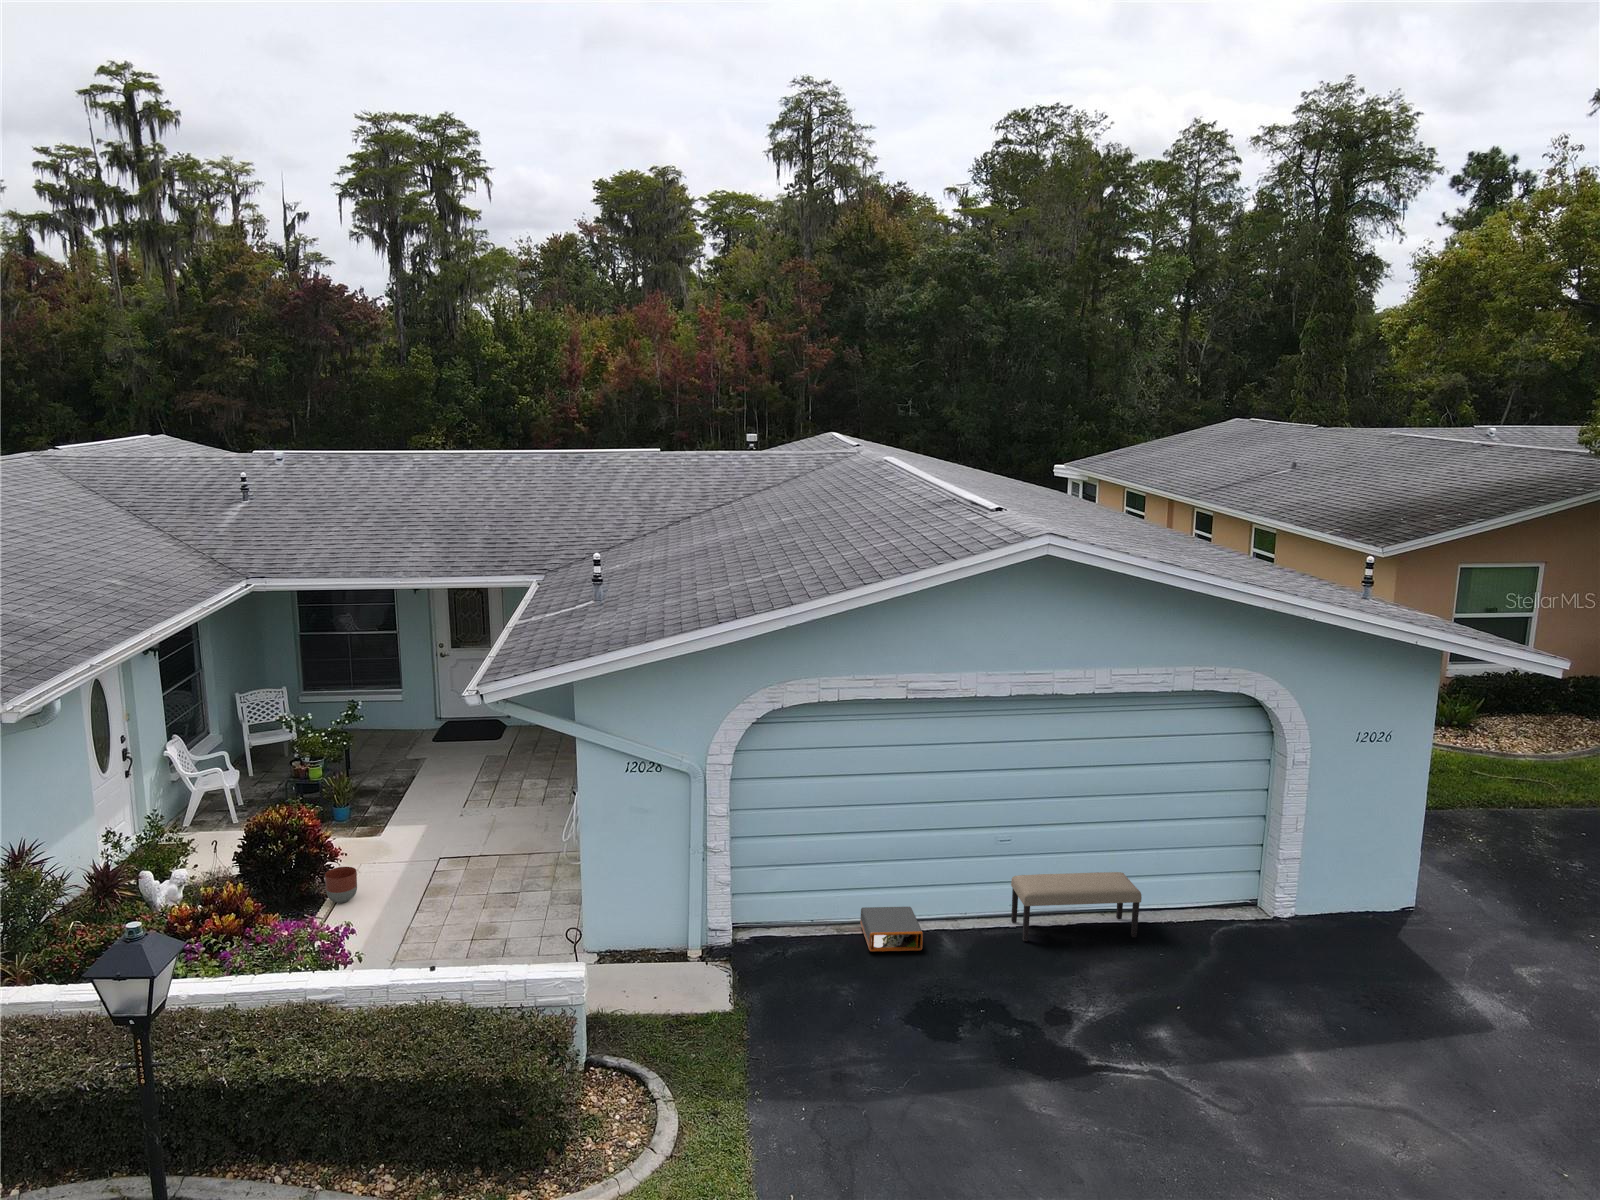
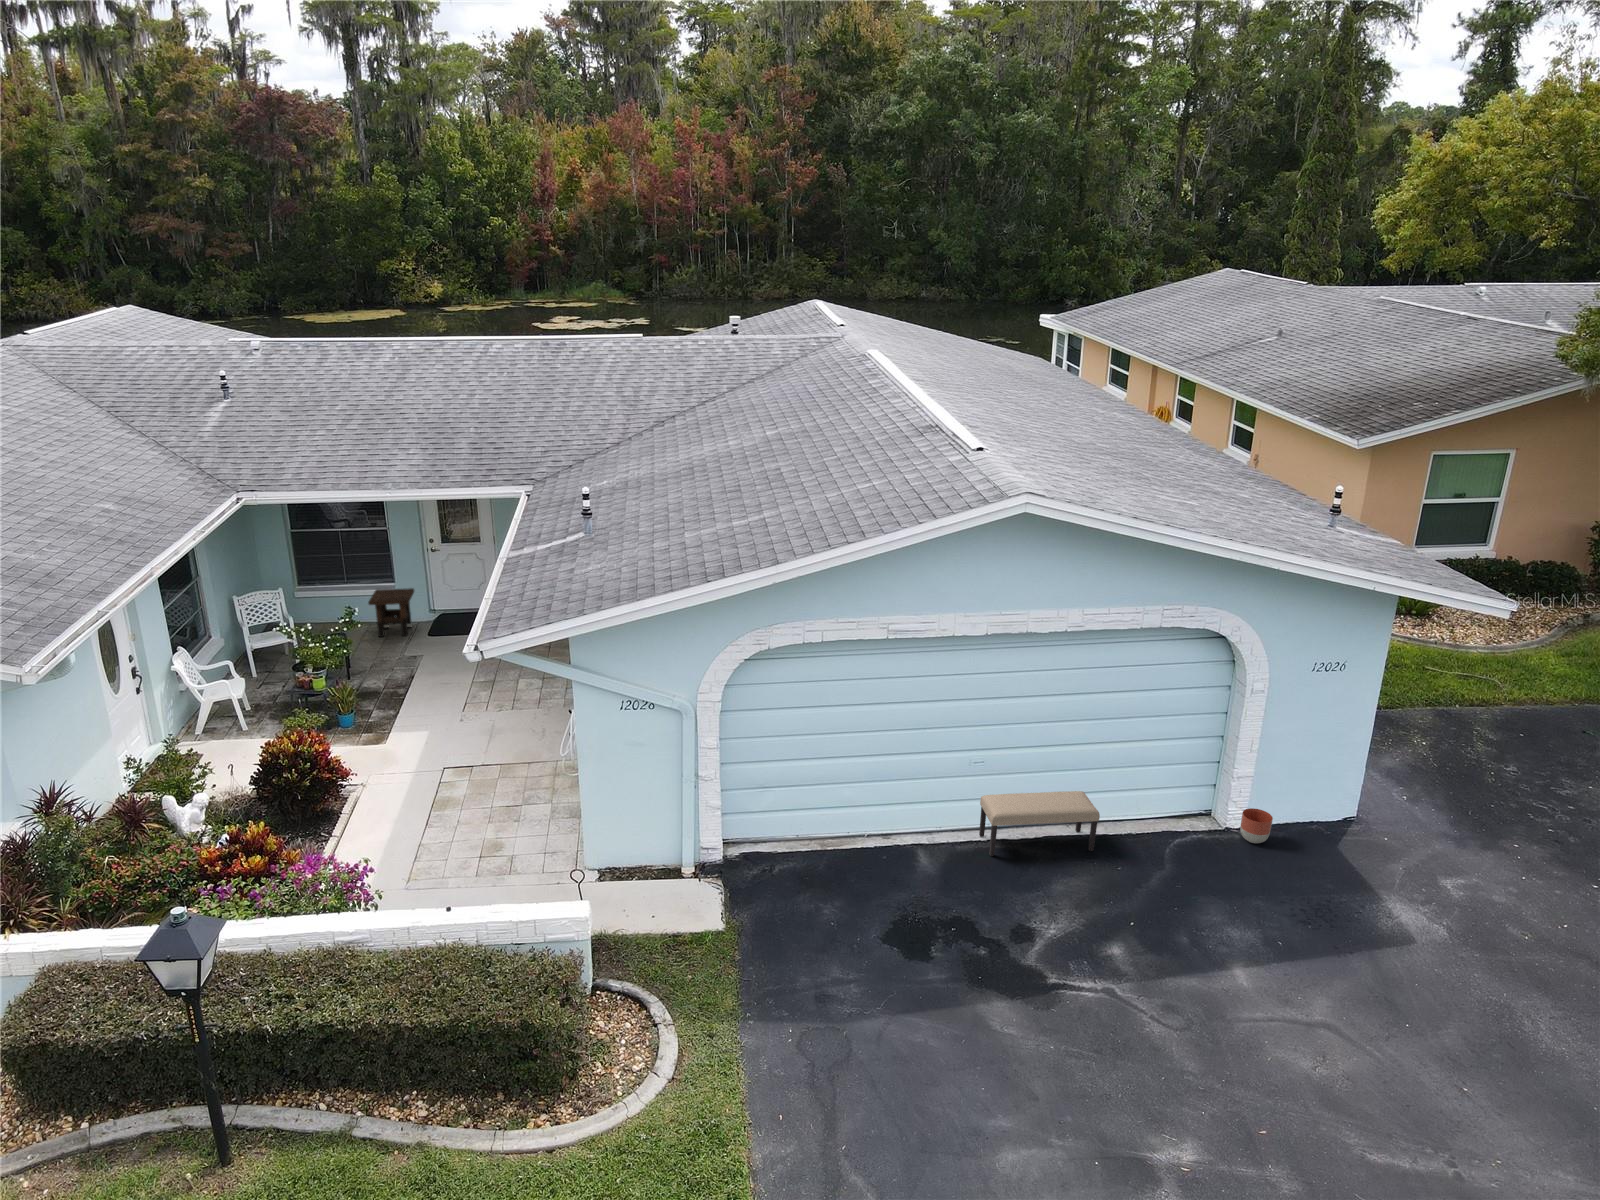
side table: none [373,690,421,739] -> present [368,588,414,637]
planter: present [325,867,357,903] -> present [1240,808,1273,843]
storage box: present [860,907,923,952] -> none [841,823,898,868]

